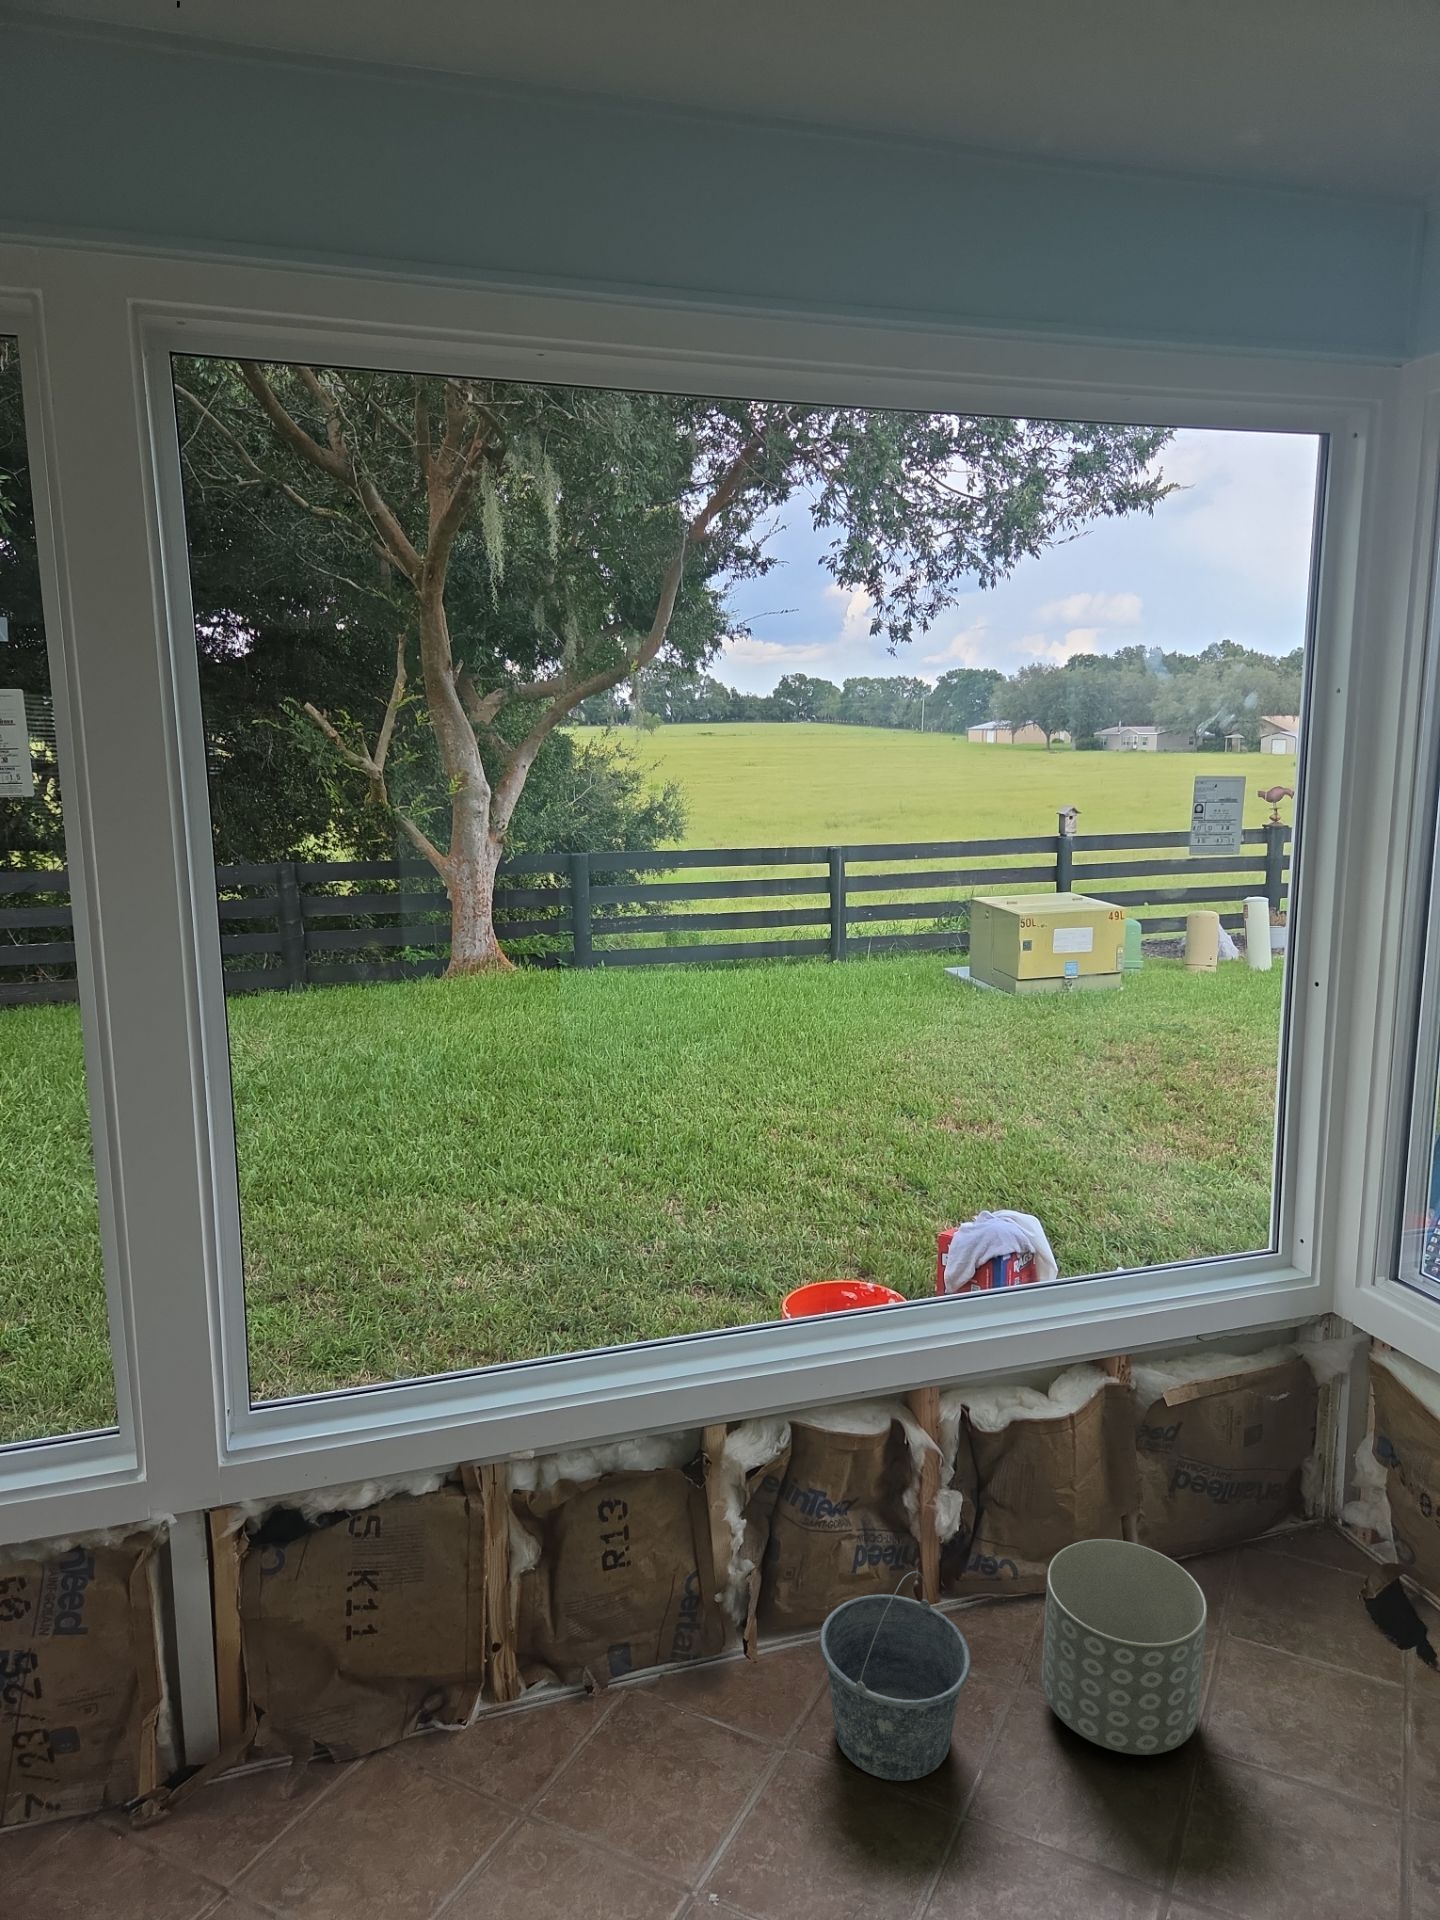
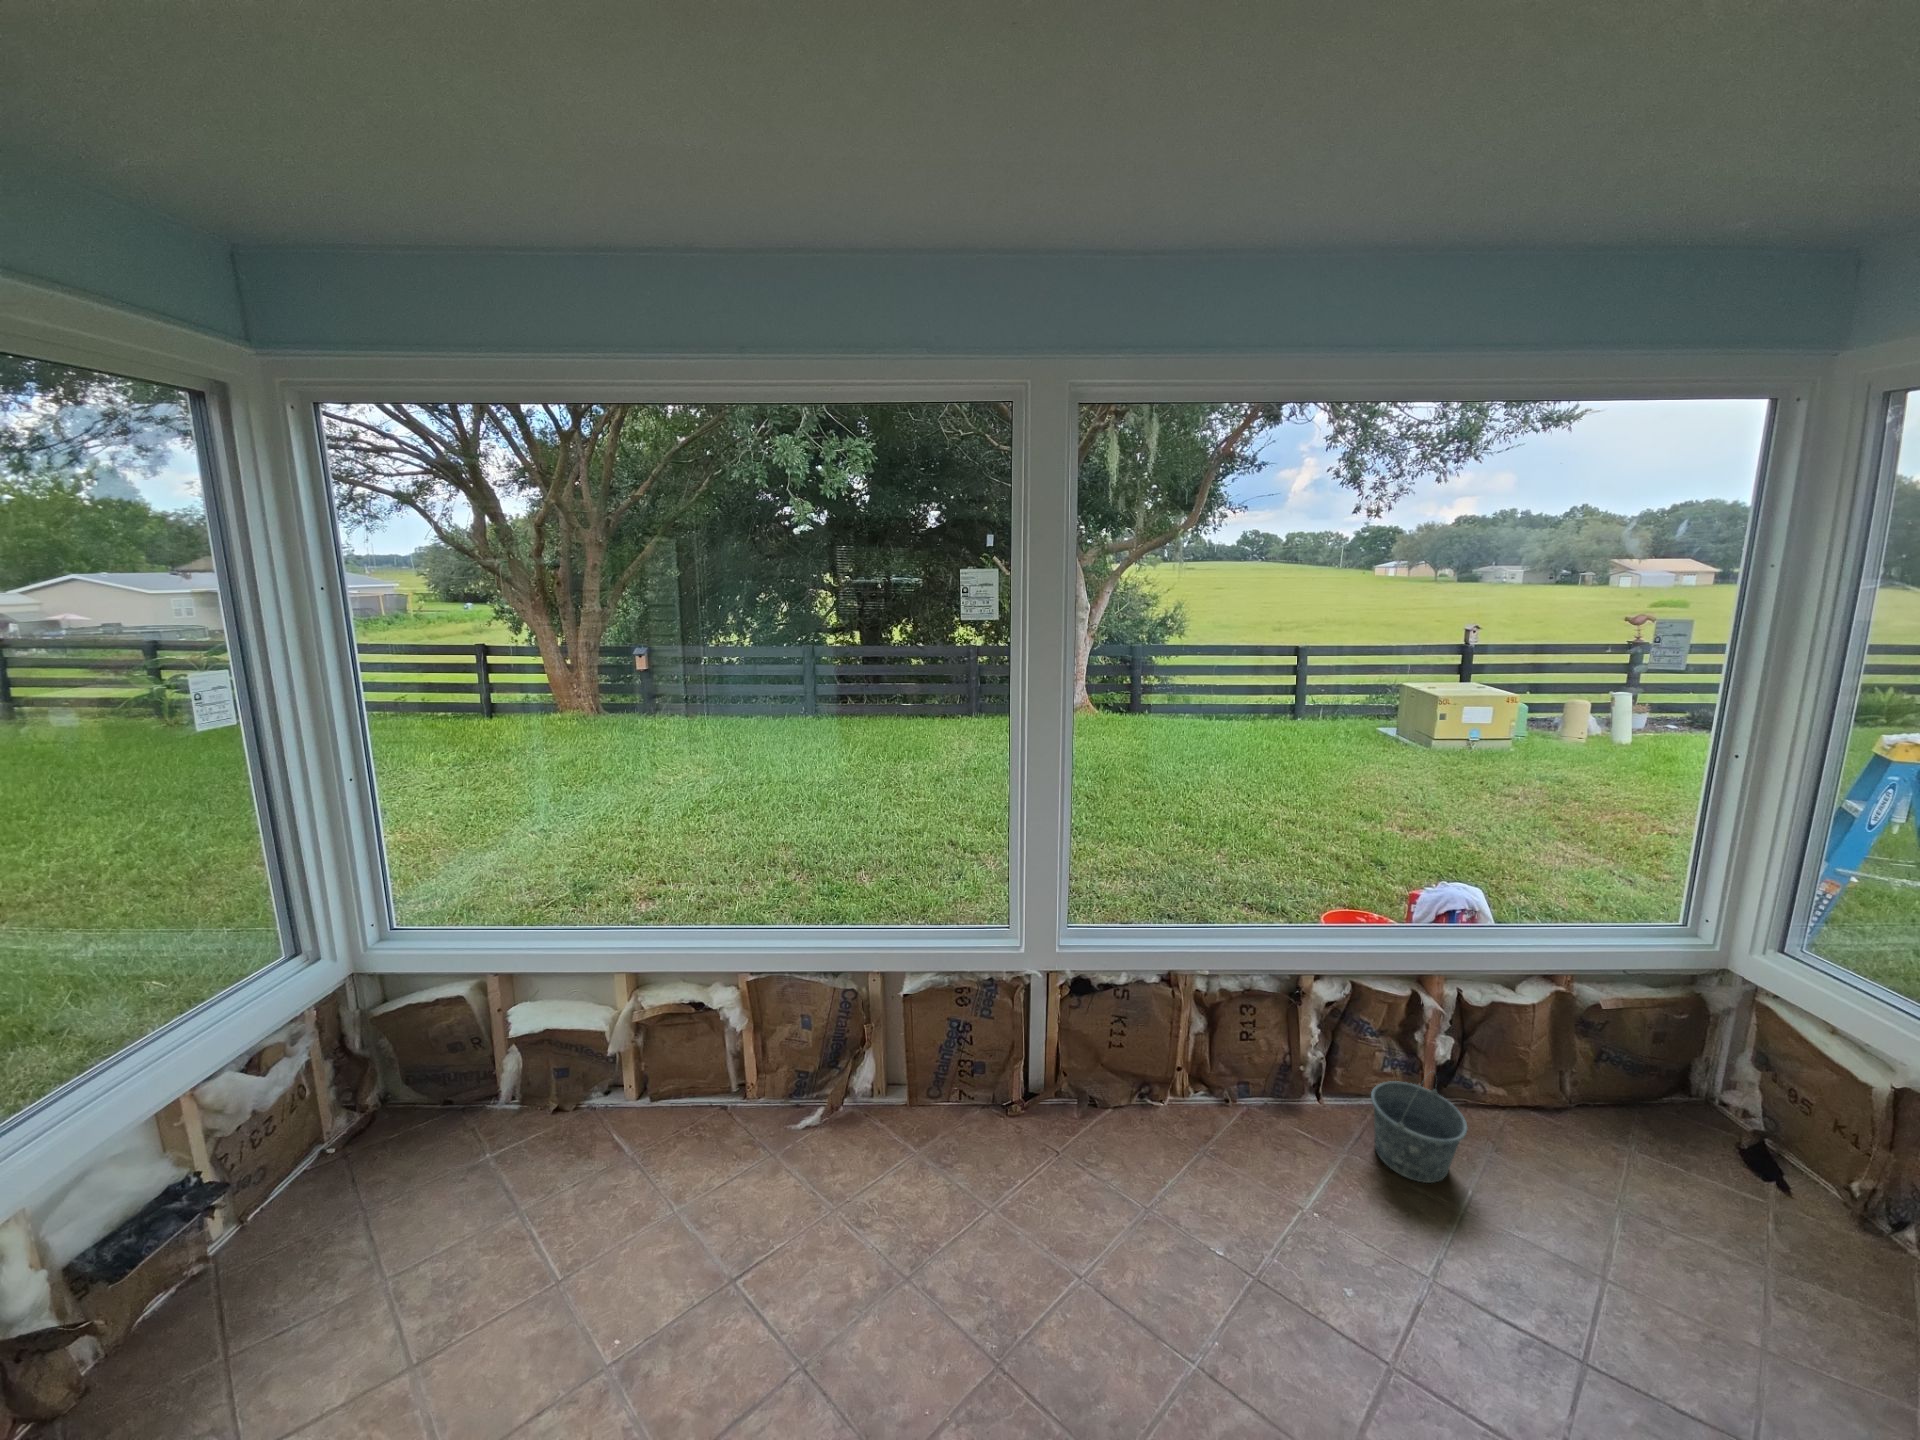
planter: present [1041,1539,1207,1755] -> none [1506,1076,1630,1202]

